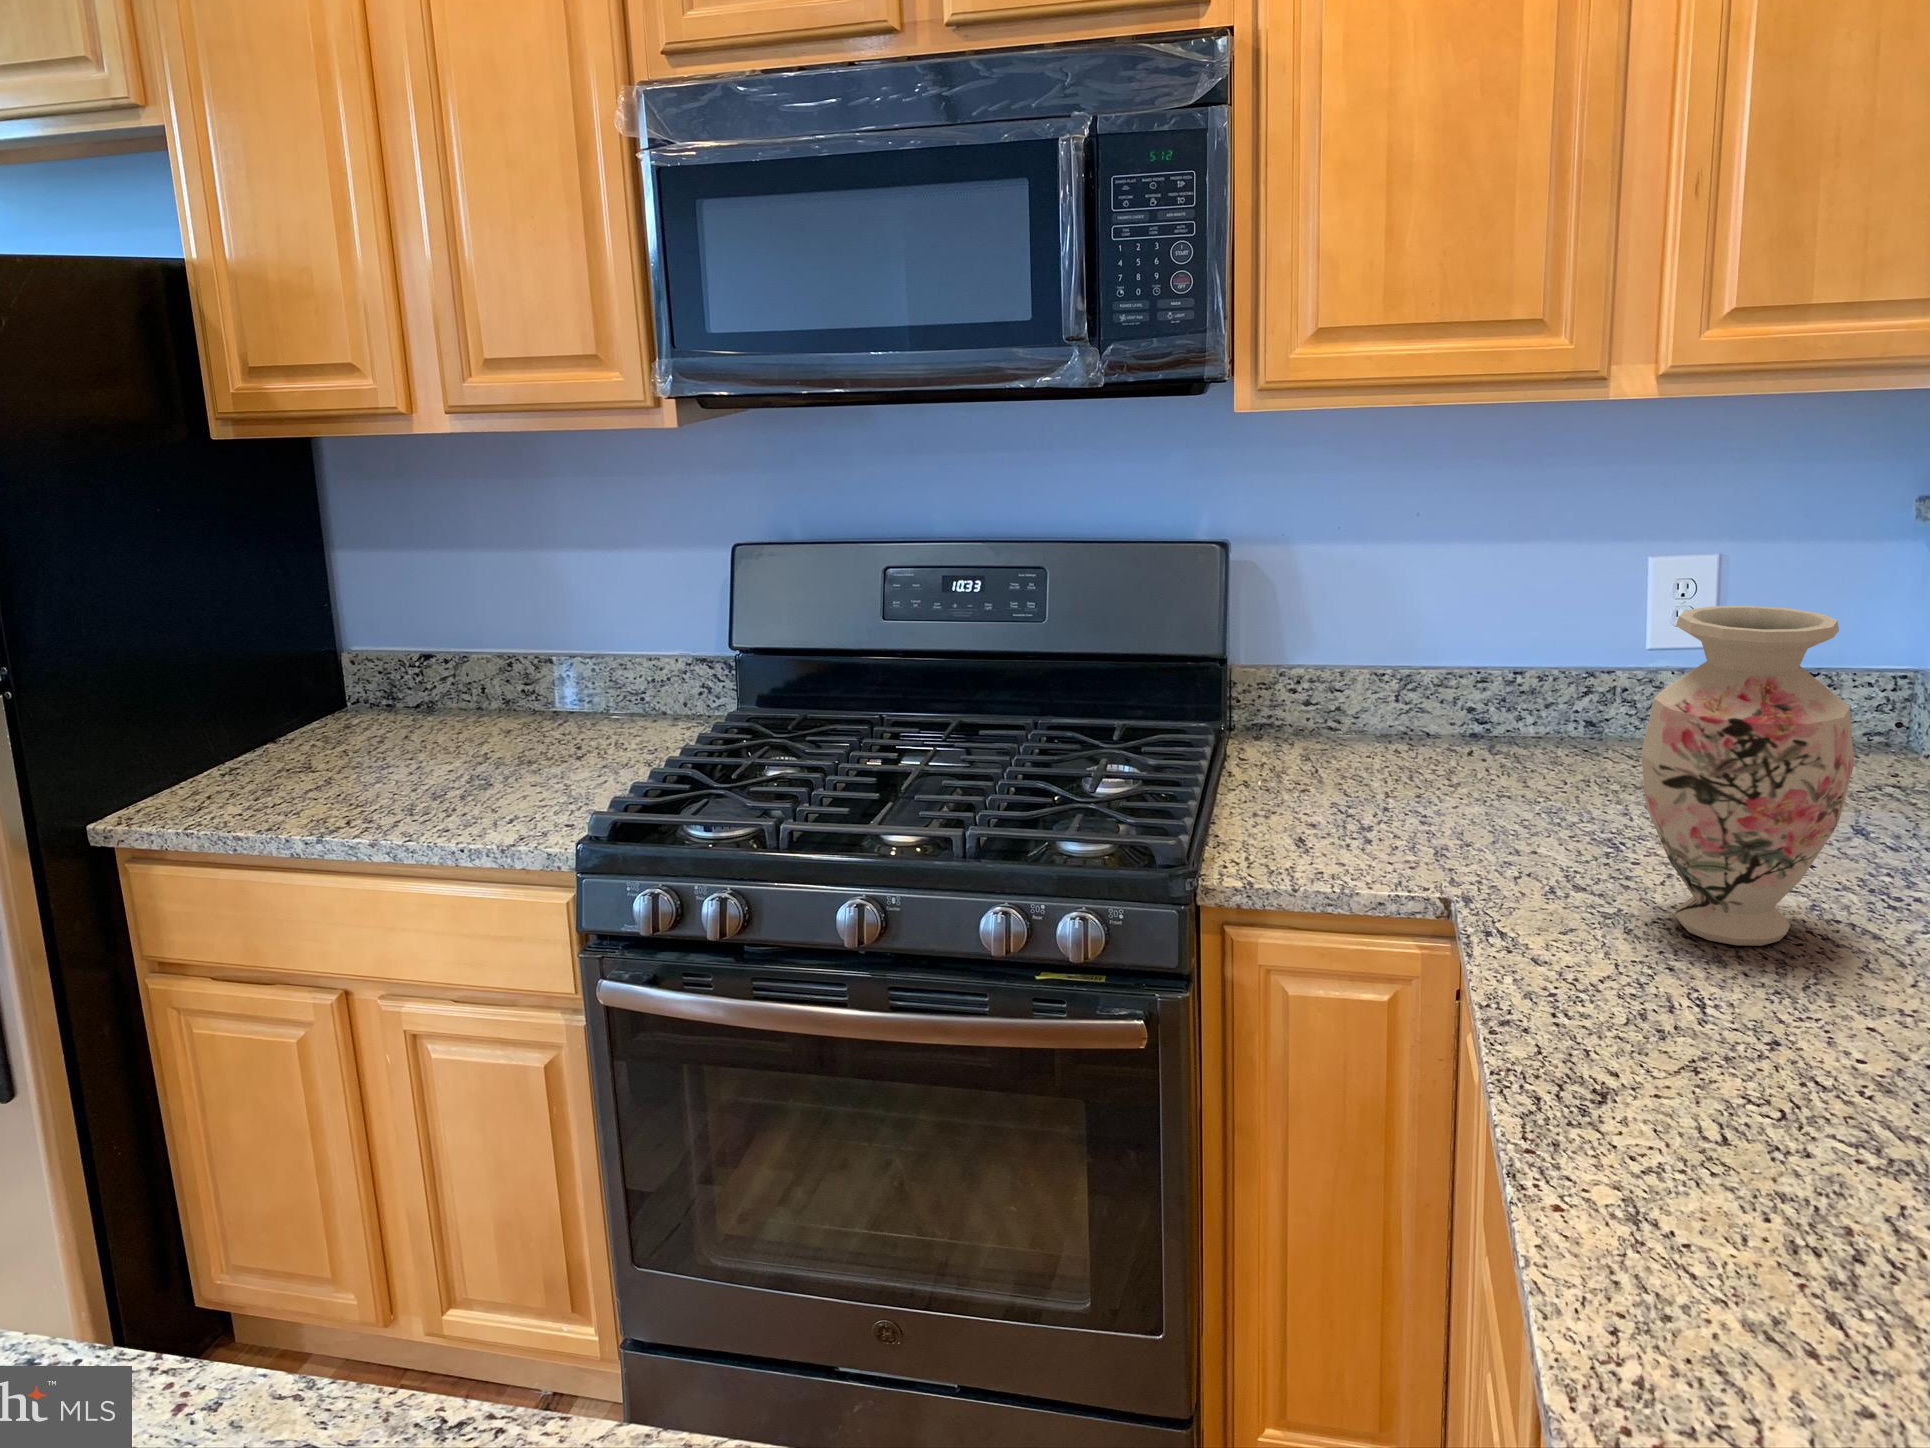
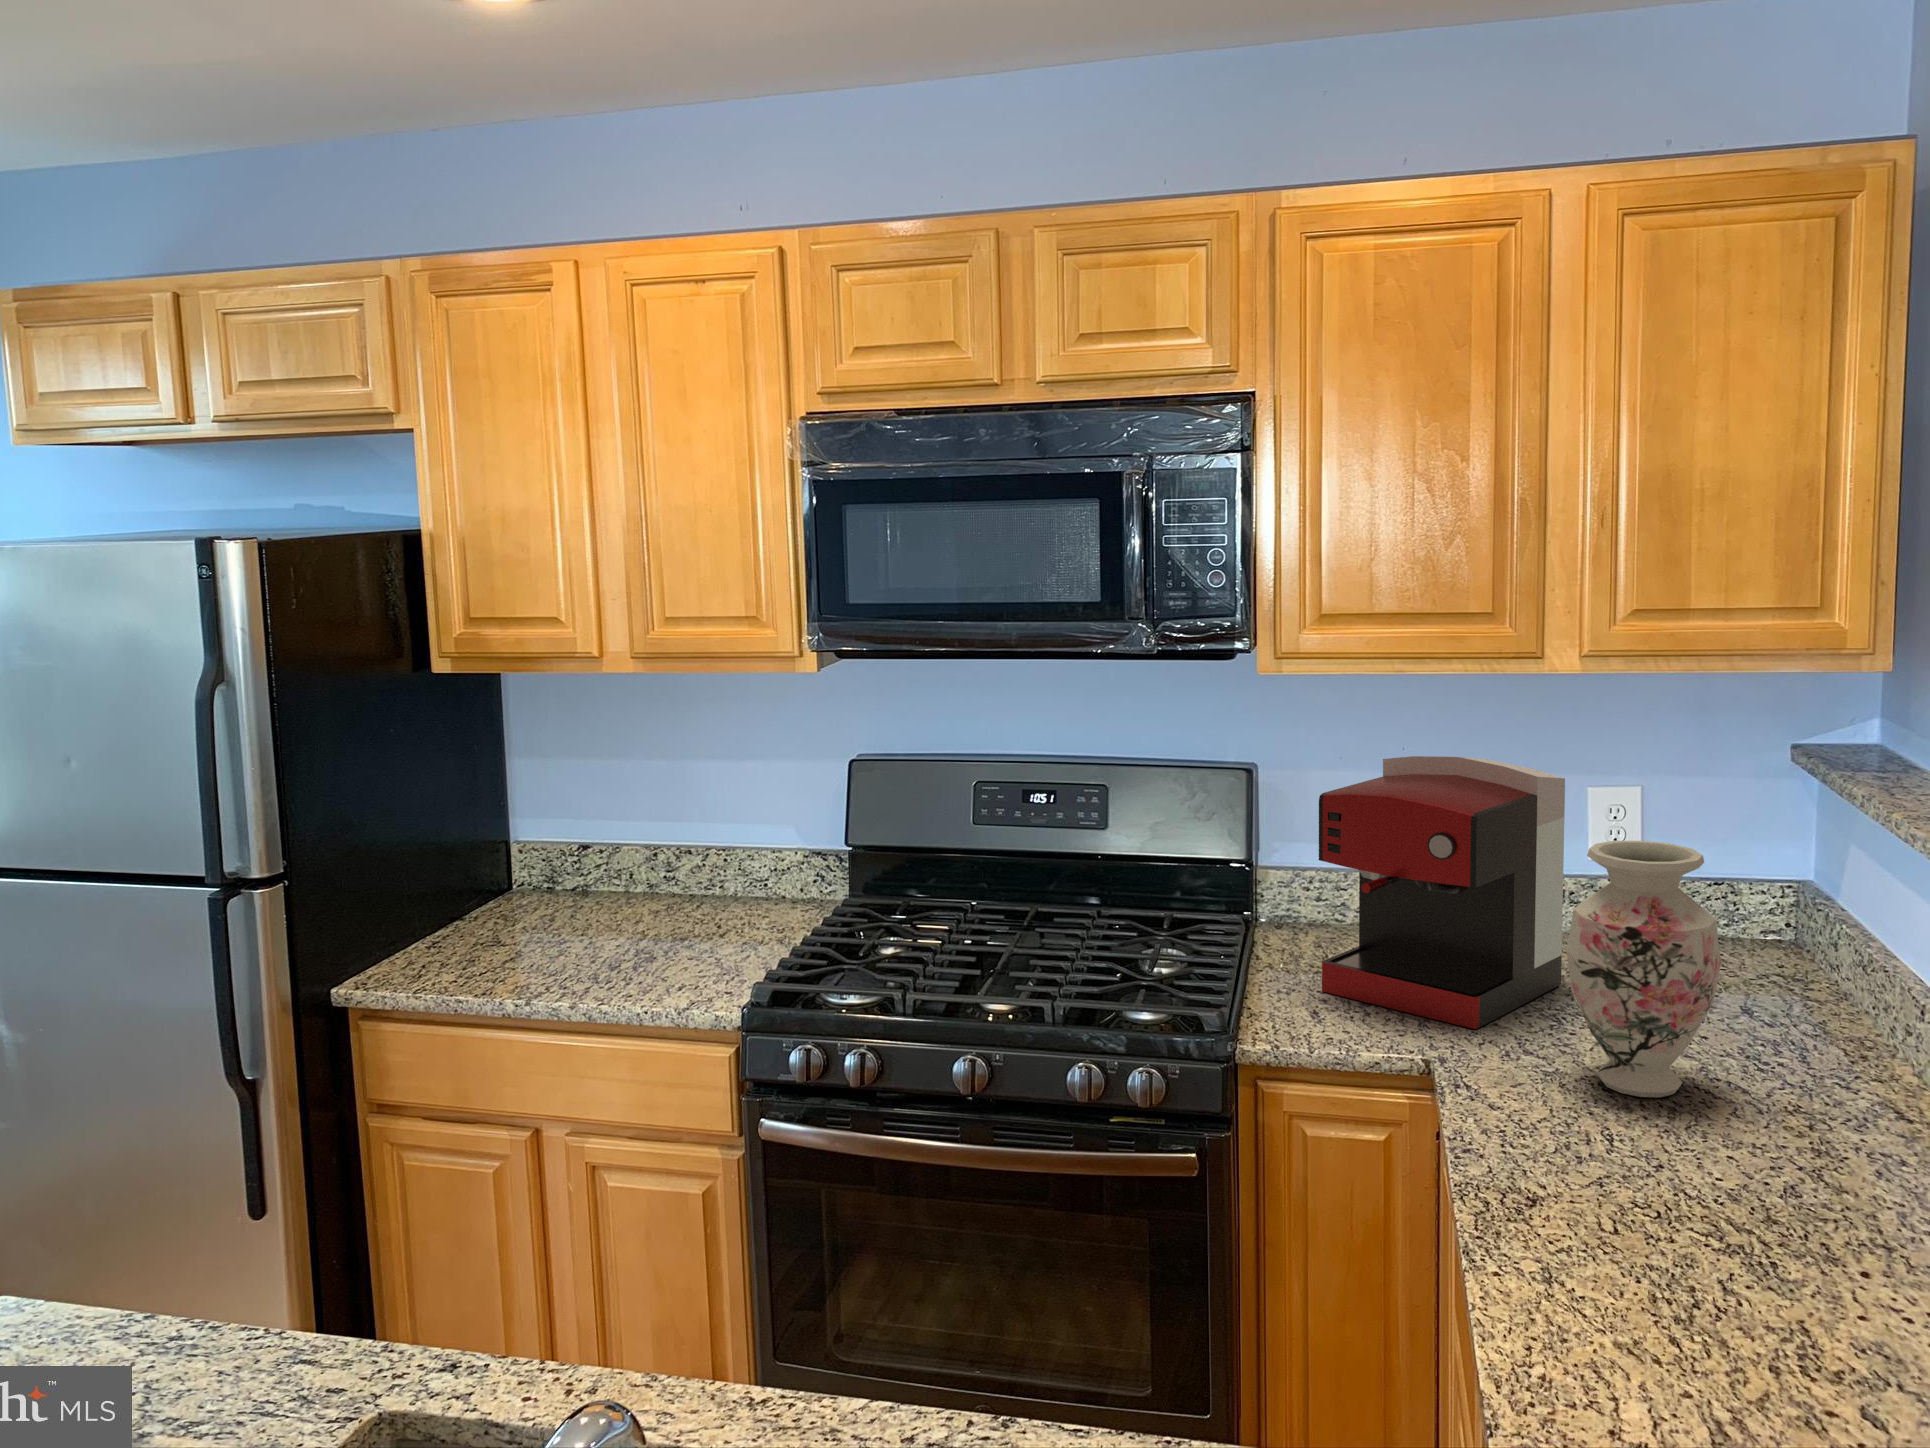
coffee maker: none [1313,512,1633,858] -> present [1319,756,1565,1029]

